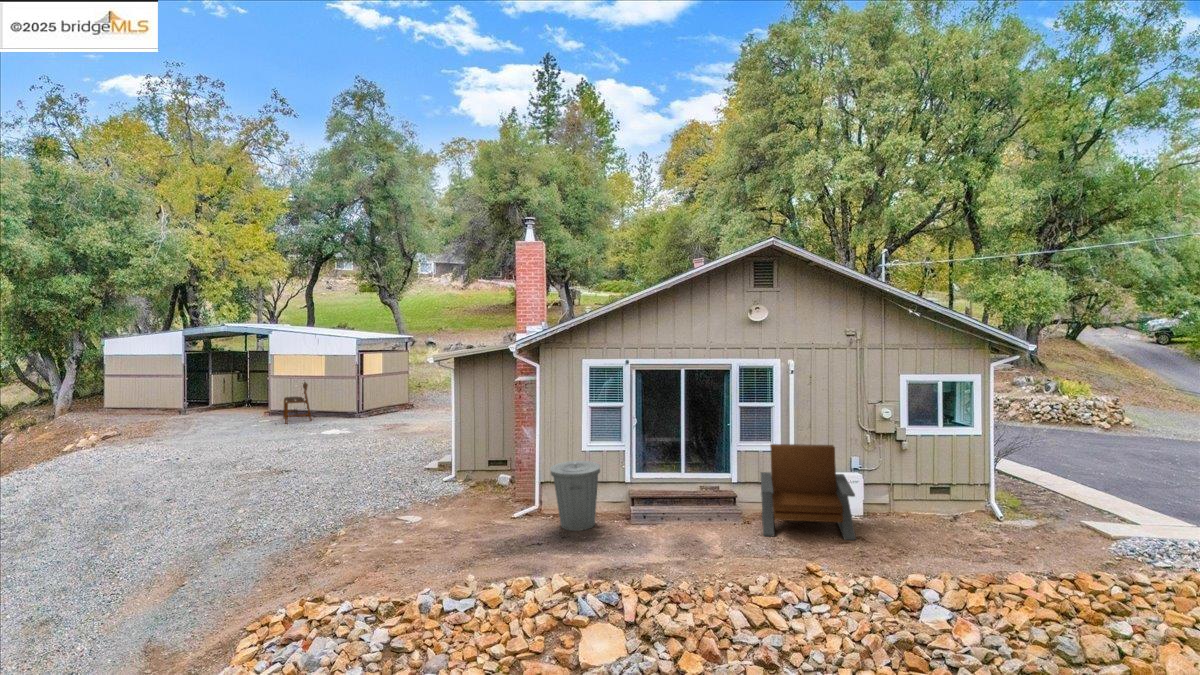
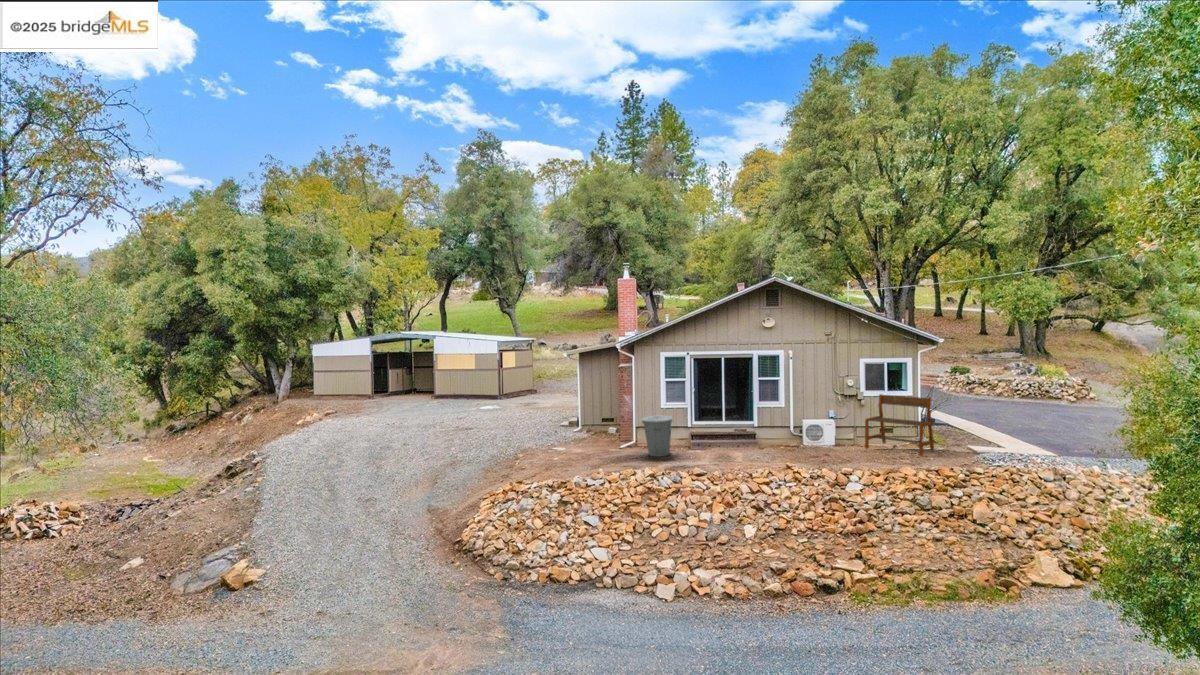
bench: present [283,382,312,424] -> present [865,394,935,456]
lounge chair: present [761,444,856,540] -> none [771,404,830,460]

